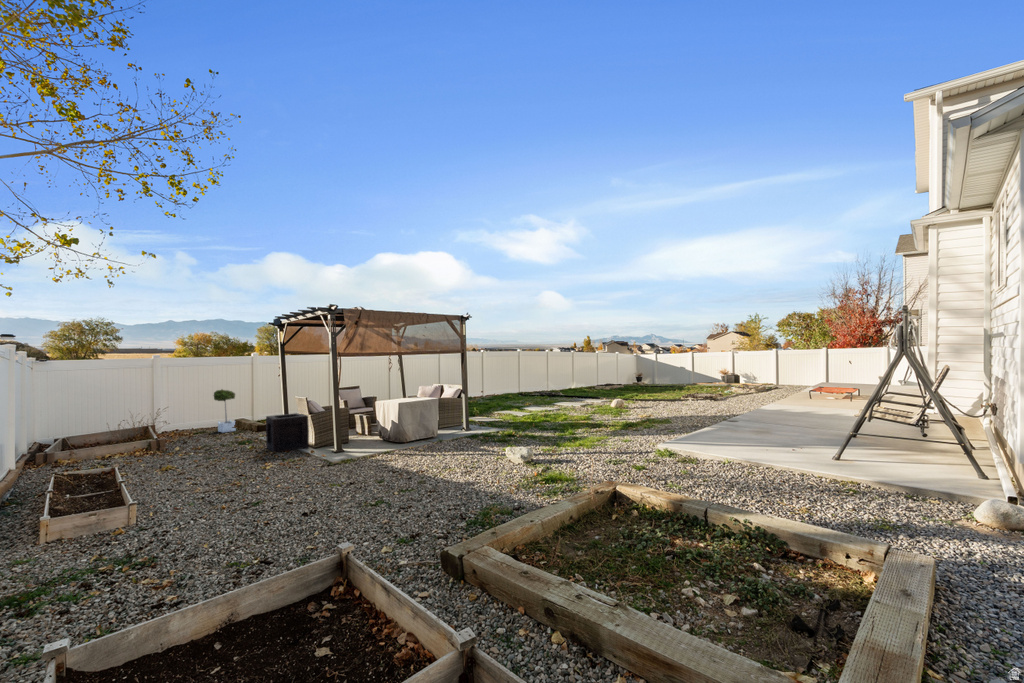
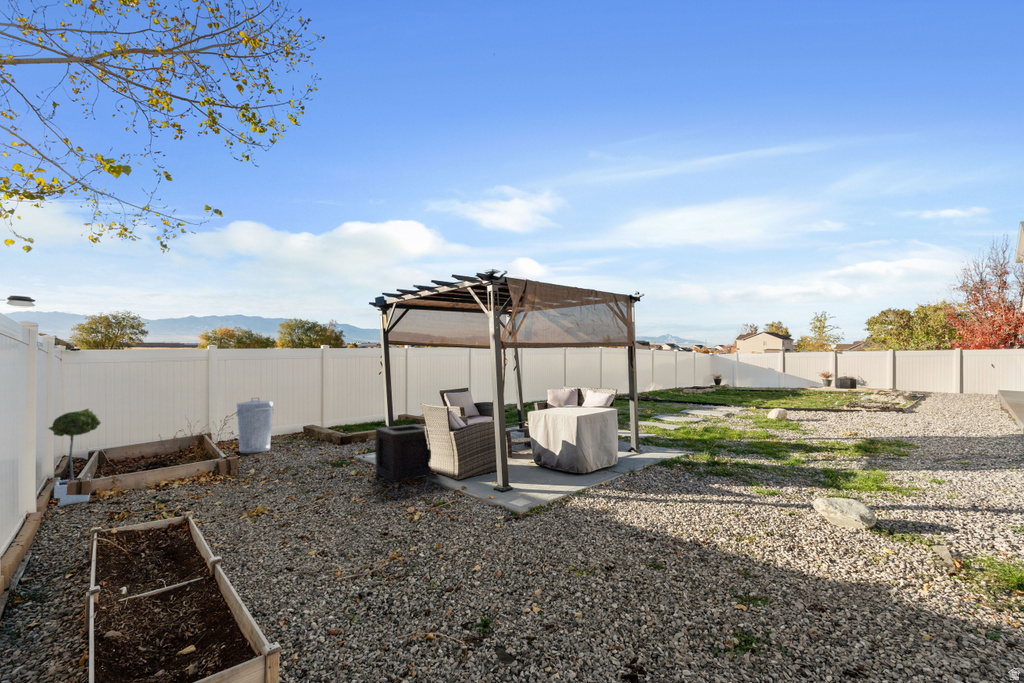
potted tree: present [214,389,236,433] -> present [49,409,101,506]
trash can: none [173,396,203,438] -> present [237,398,273,453]

